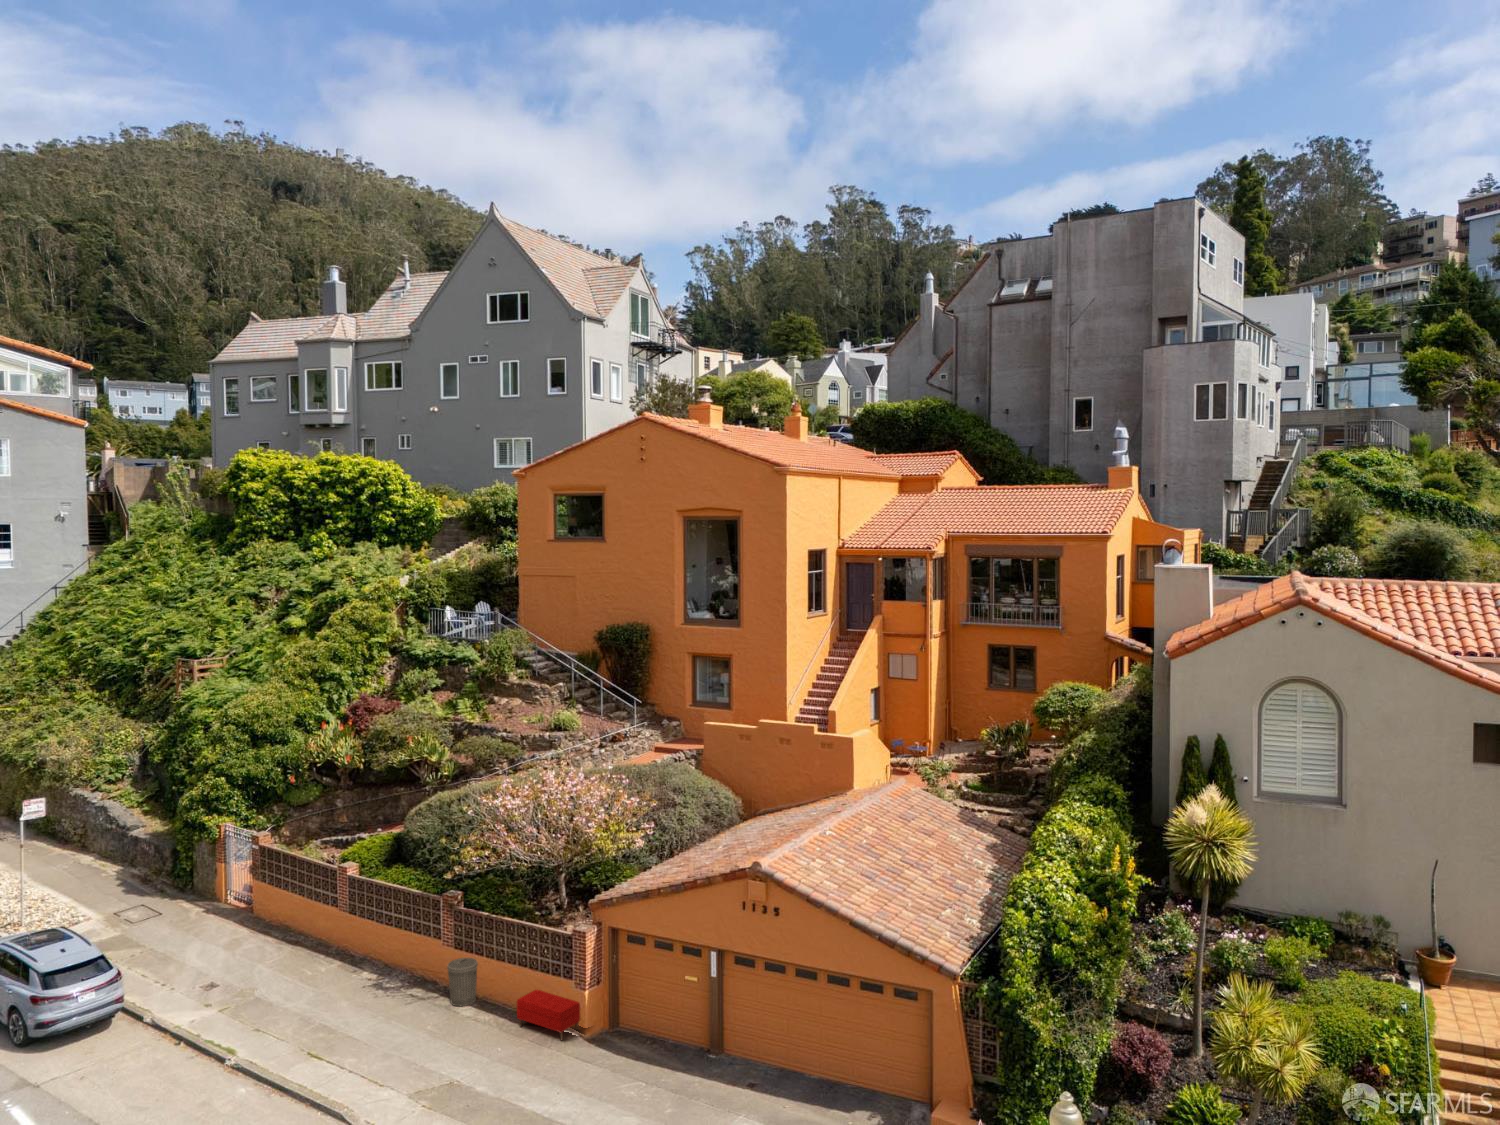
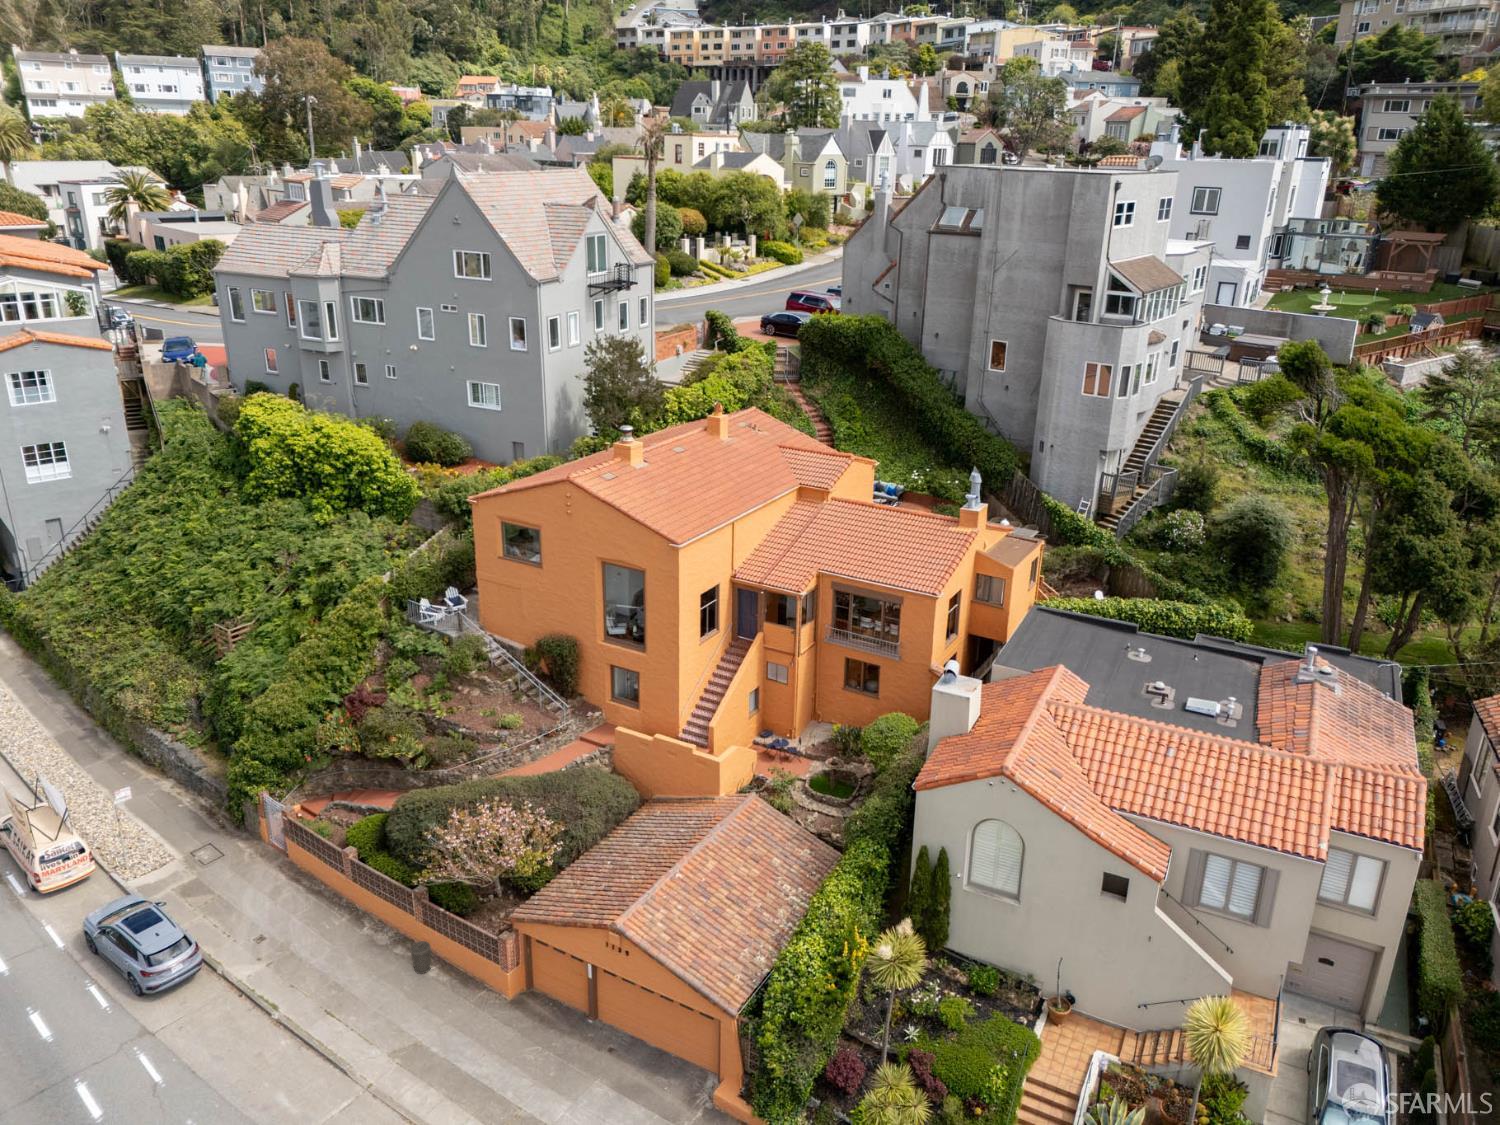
bench: present [517,990,580,1040] -> none [453,970,494,1010]

